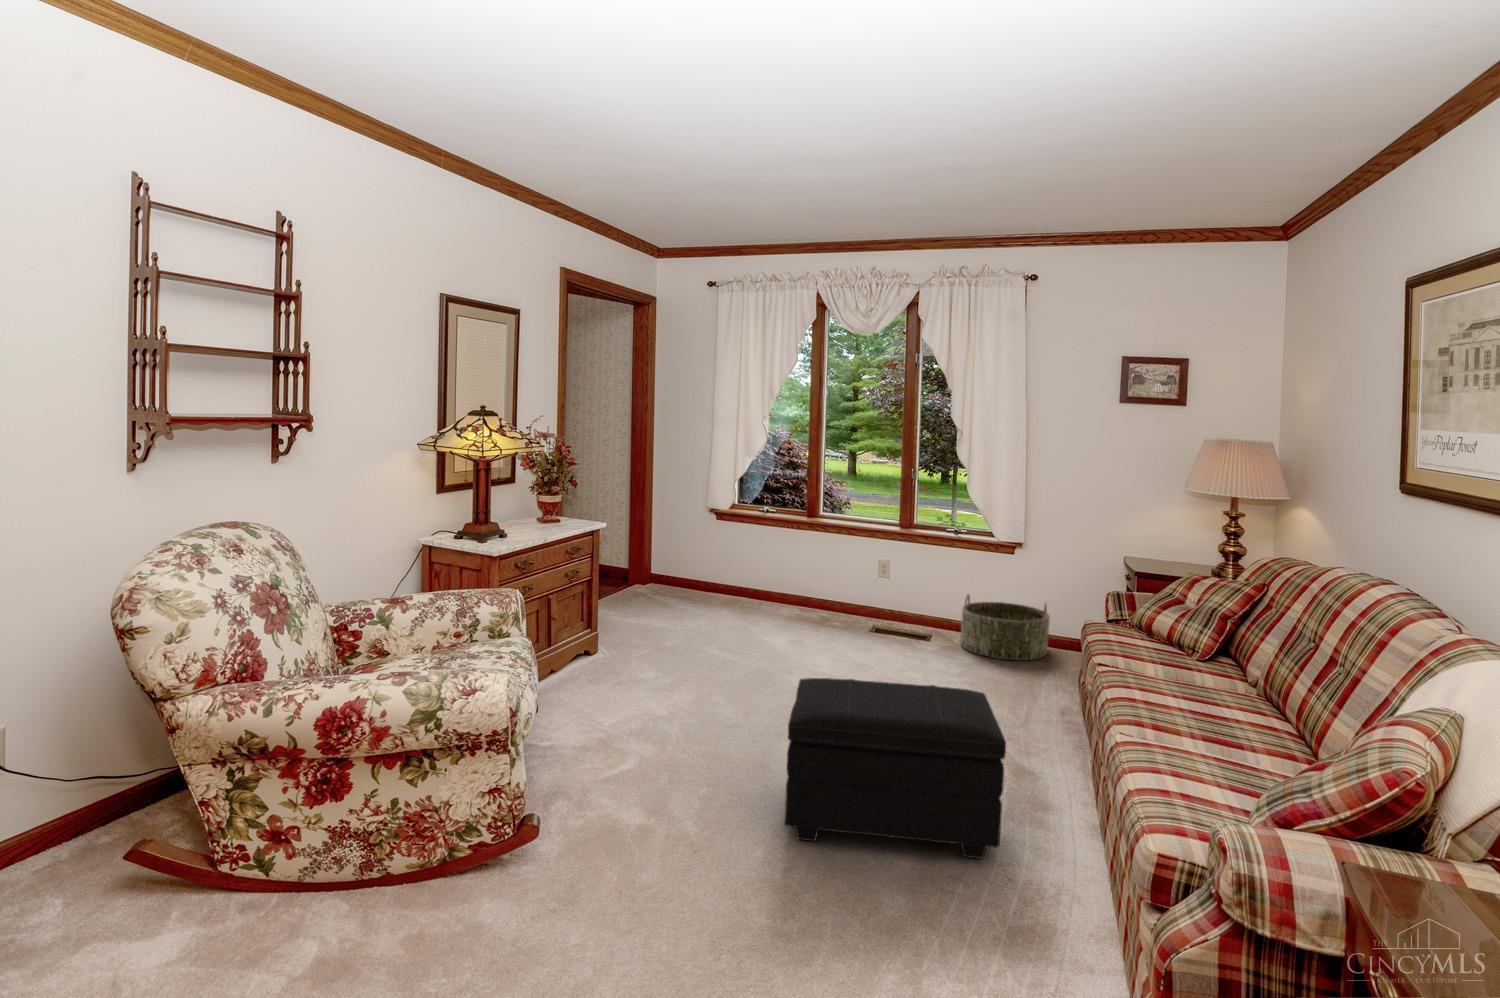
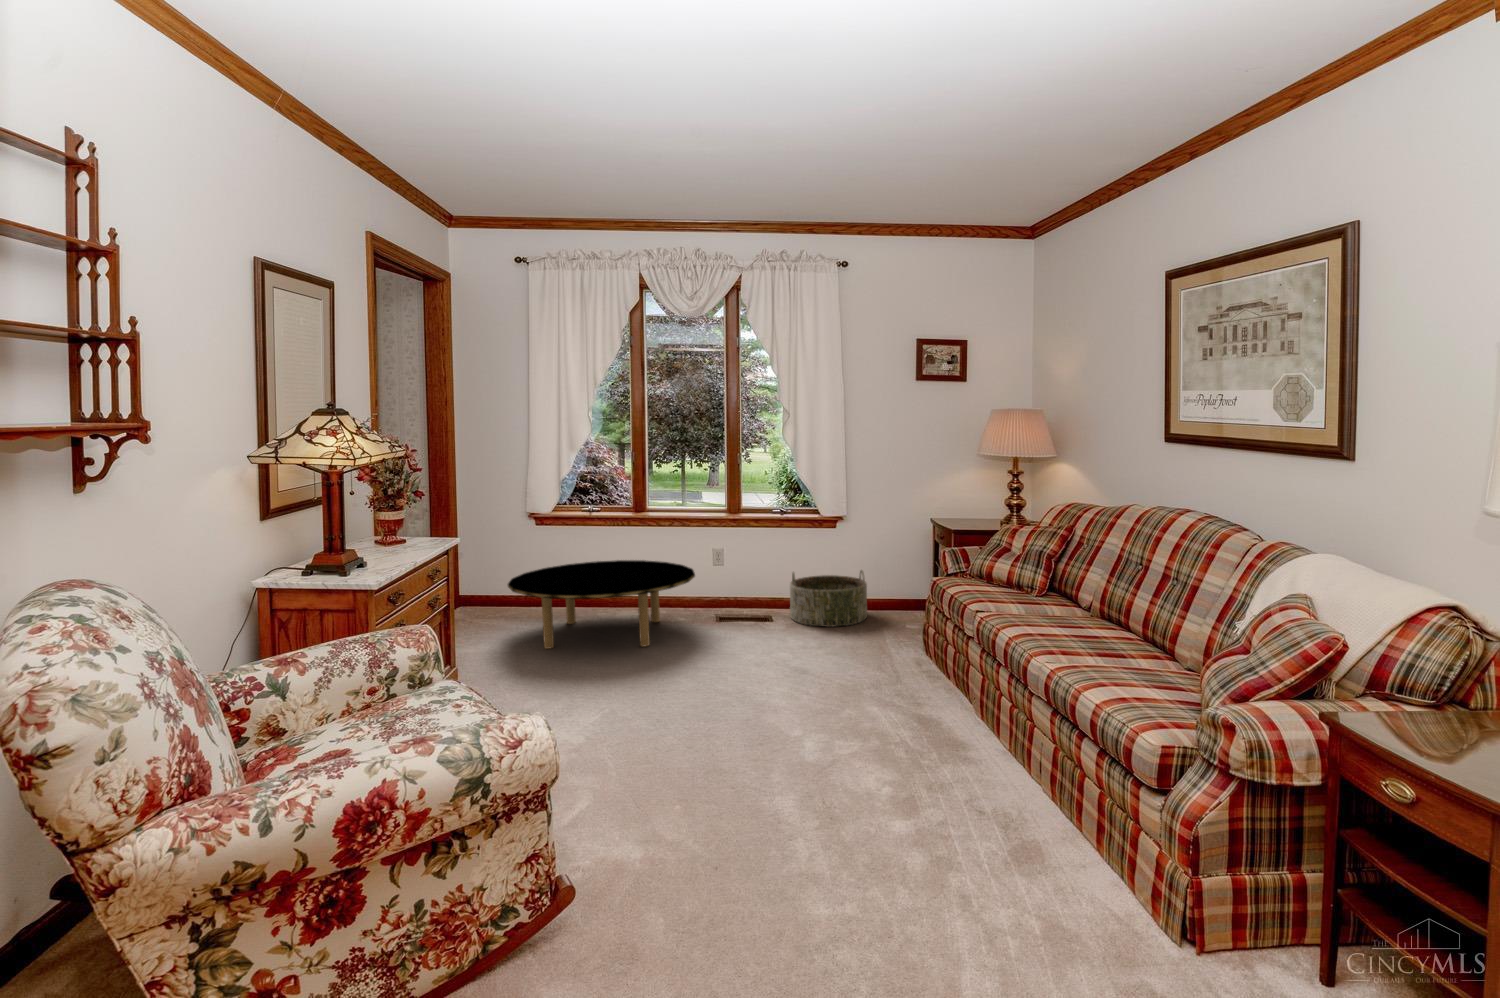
coffee table: none [683,557,860,645] -> present [508,560,695,649]
footstool: present [785,678,1006,859] -> none [756,651,982,825]

